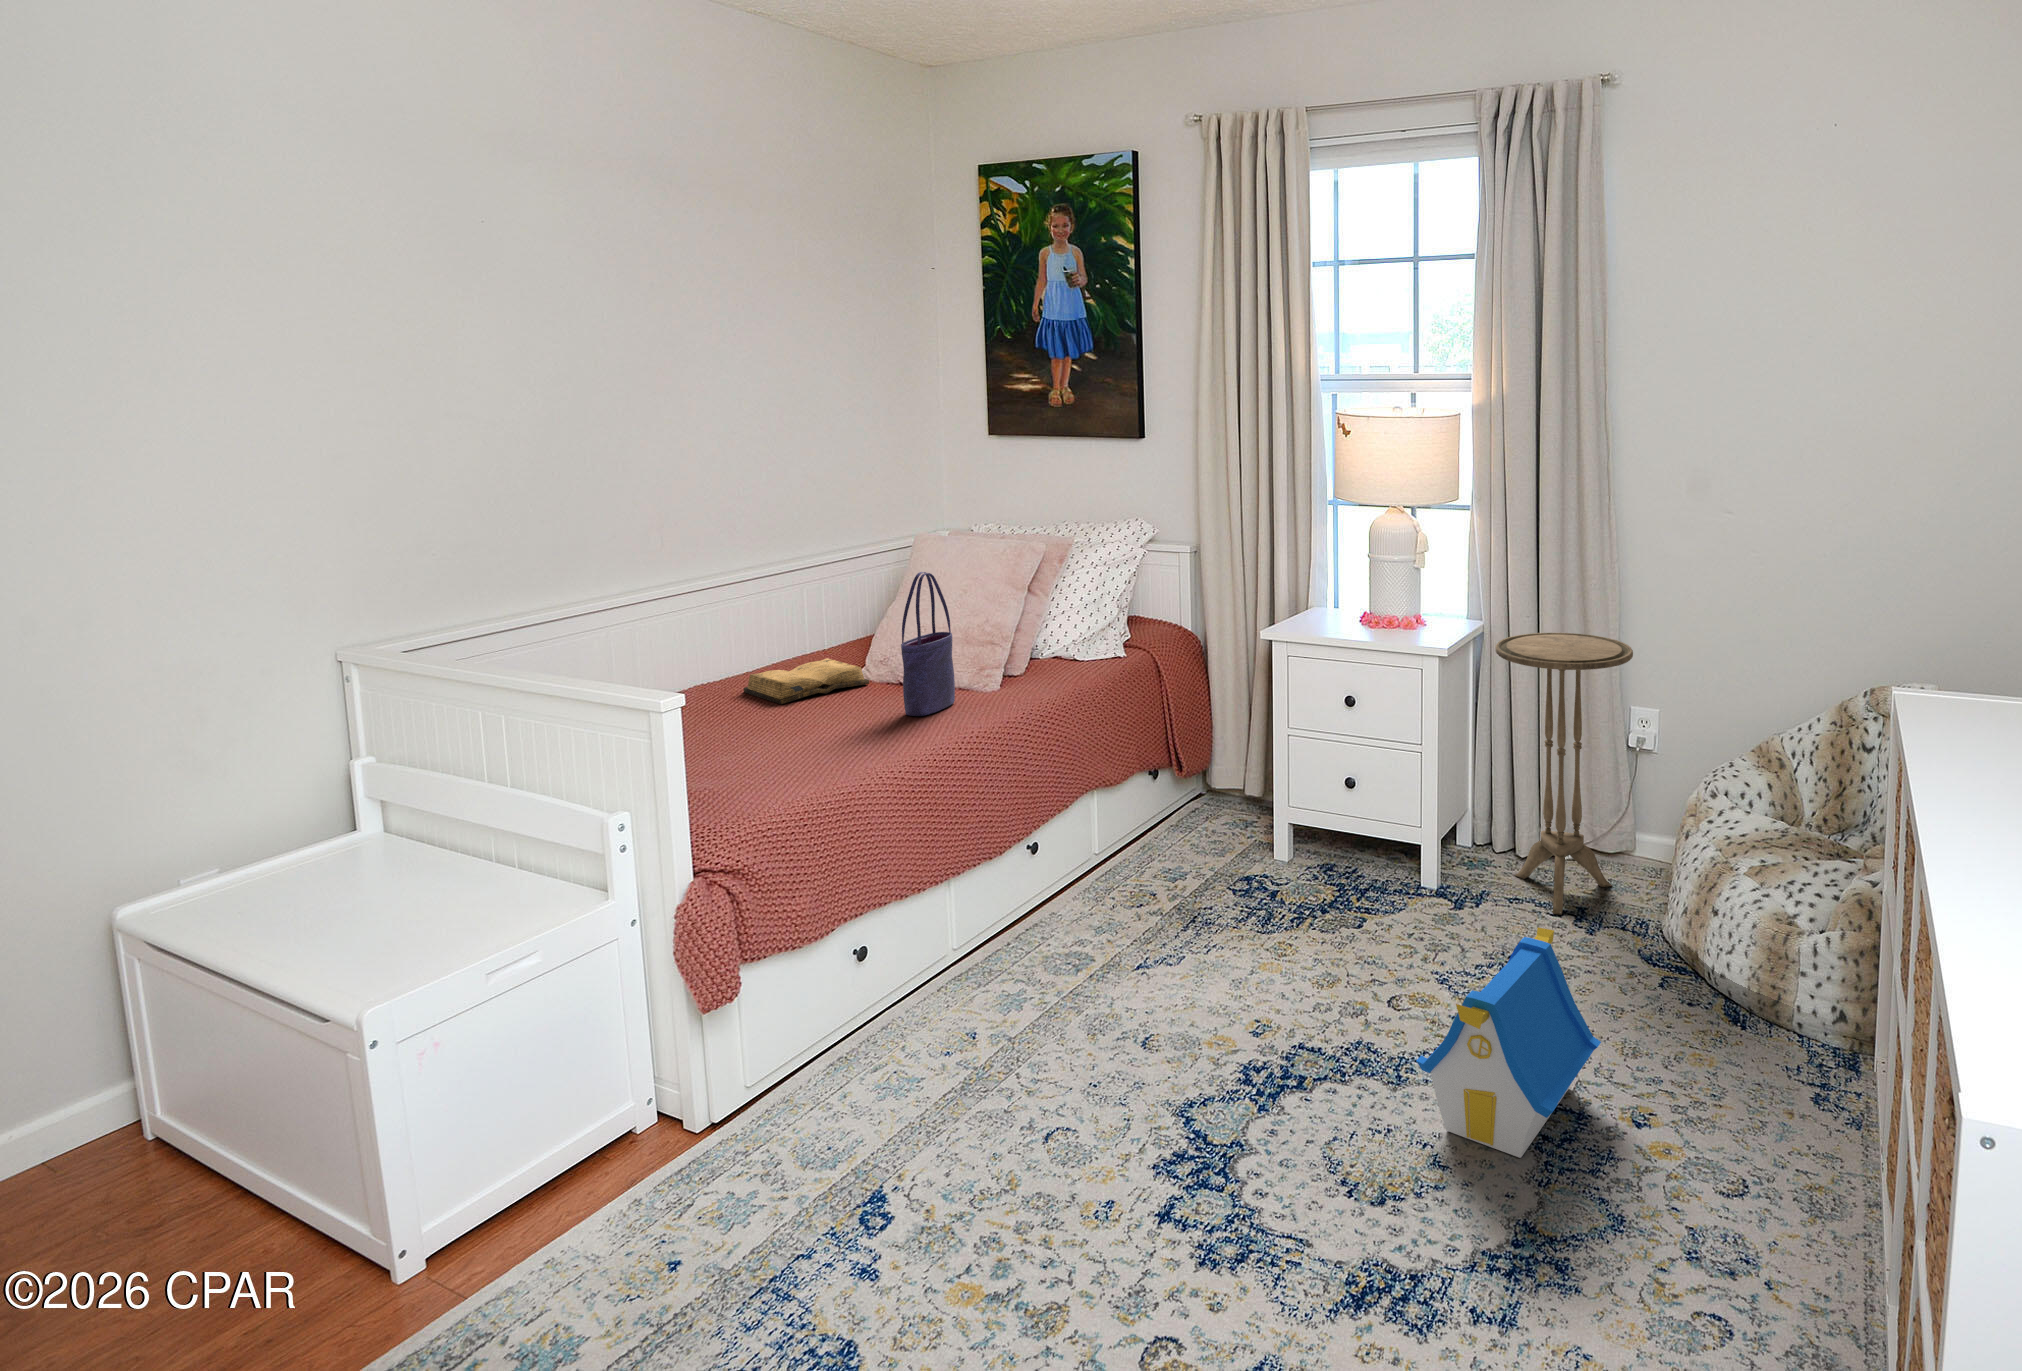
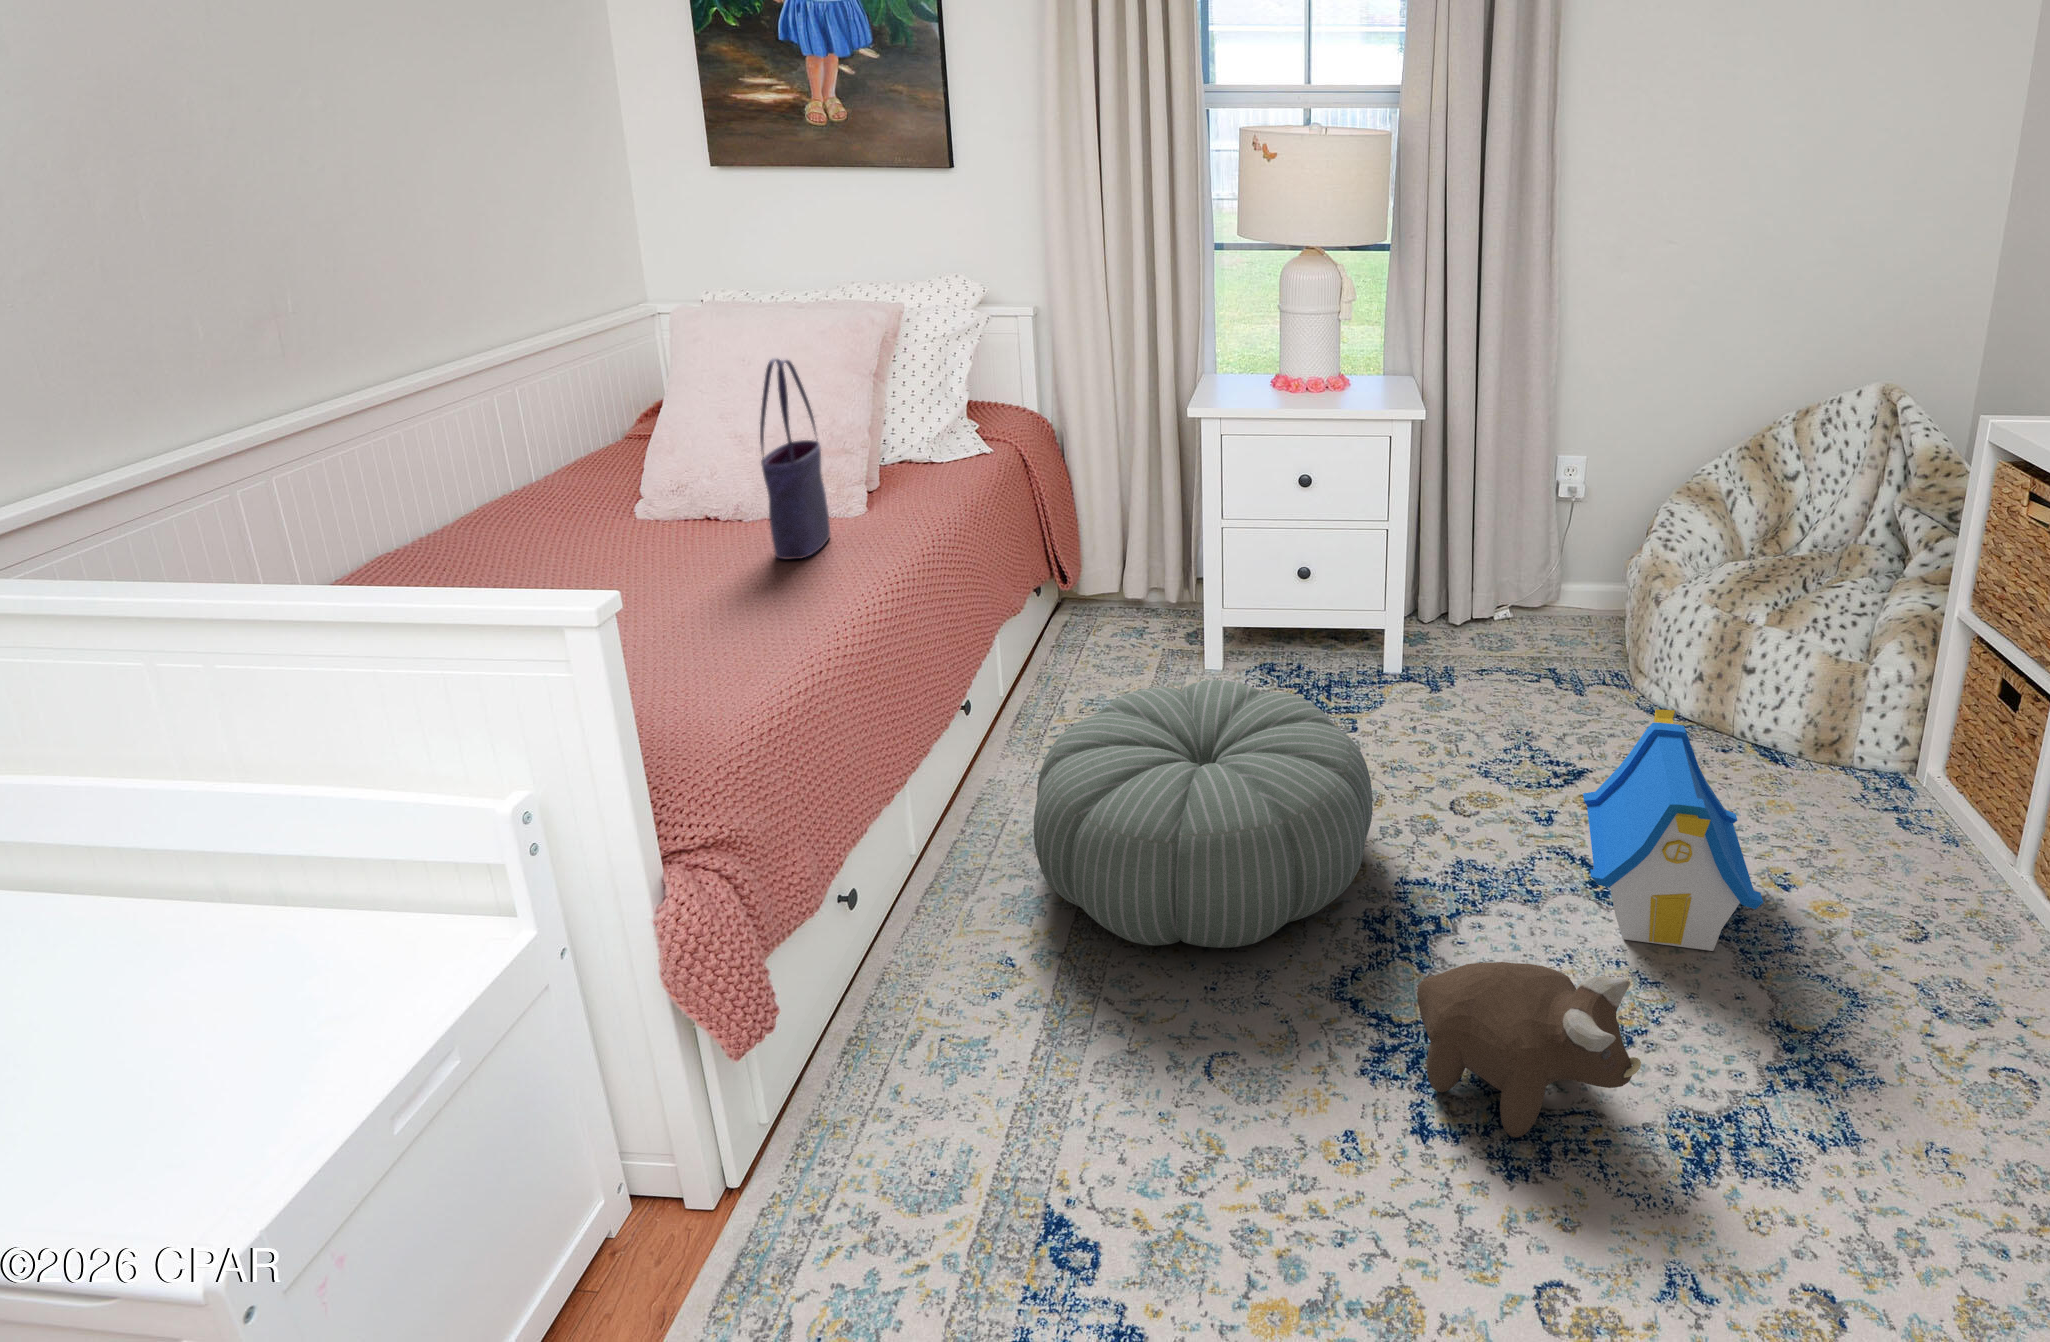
side table: present [1495,633,1633,915] -> none [1461,388,1610,678]
diary: present [744,658,869,704] -> none [469,489,670,564]
pouf: none [1009,852,1289,1060] -> present [1034,680,1372,948]
plush toy: none [1185,1087,1331,1239] -> present [1417,962,1641,1138]

